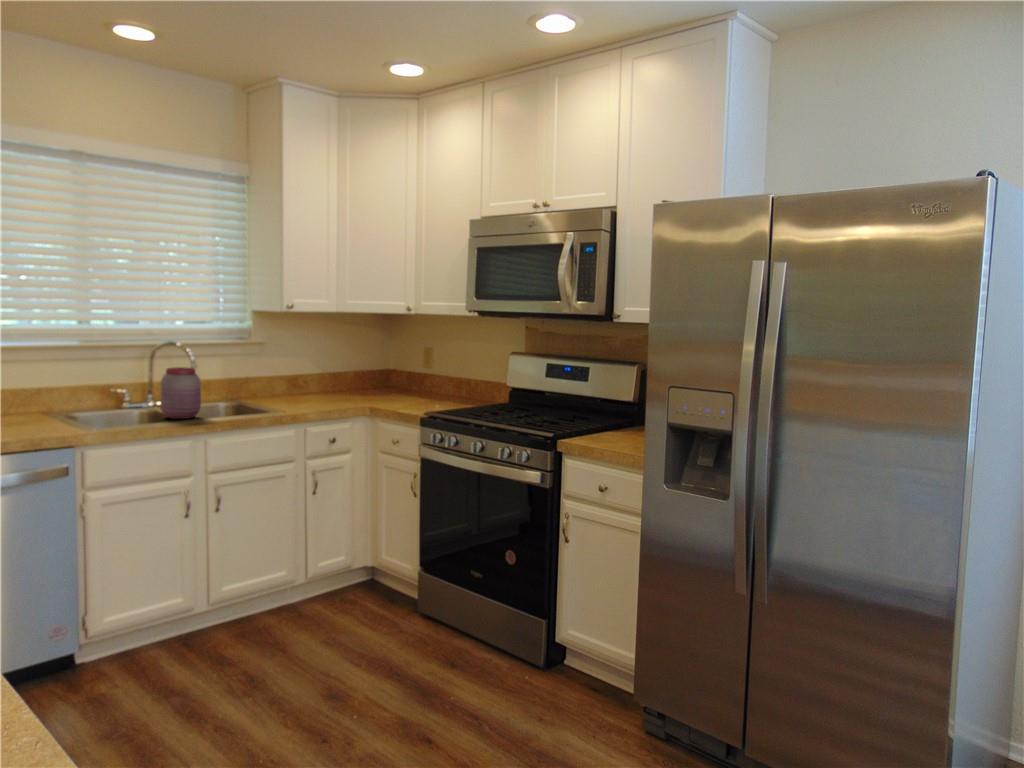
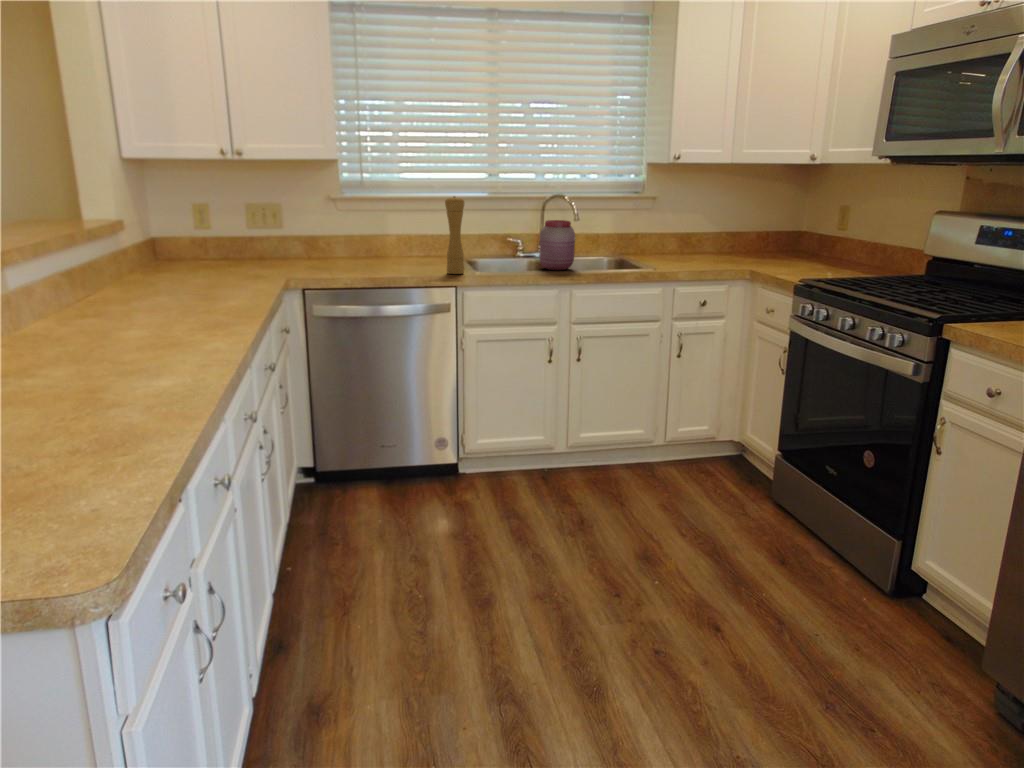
pepper mill: none [55,345,81,431] -> present [445,197,464,274]

